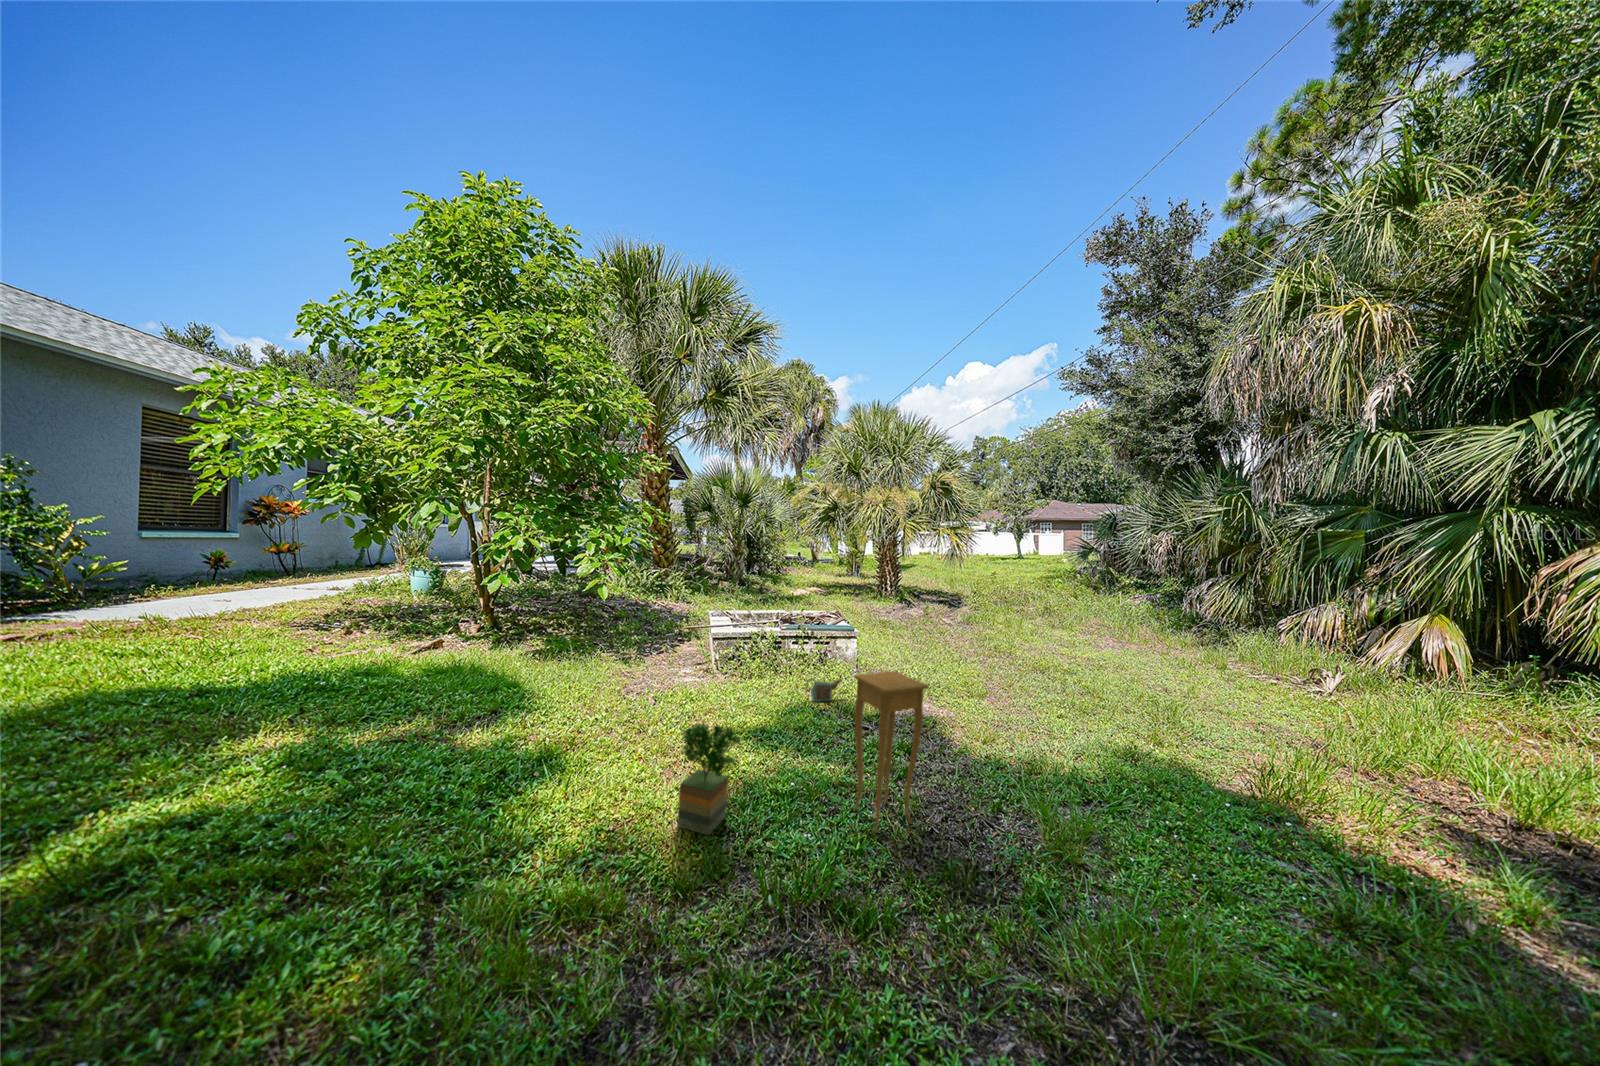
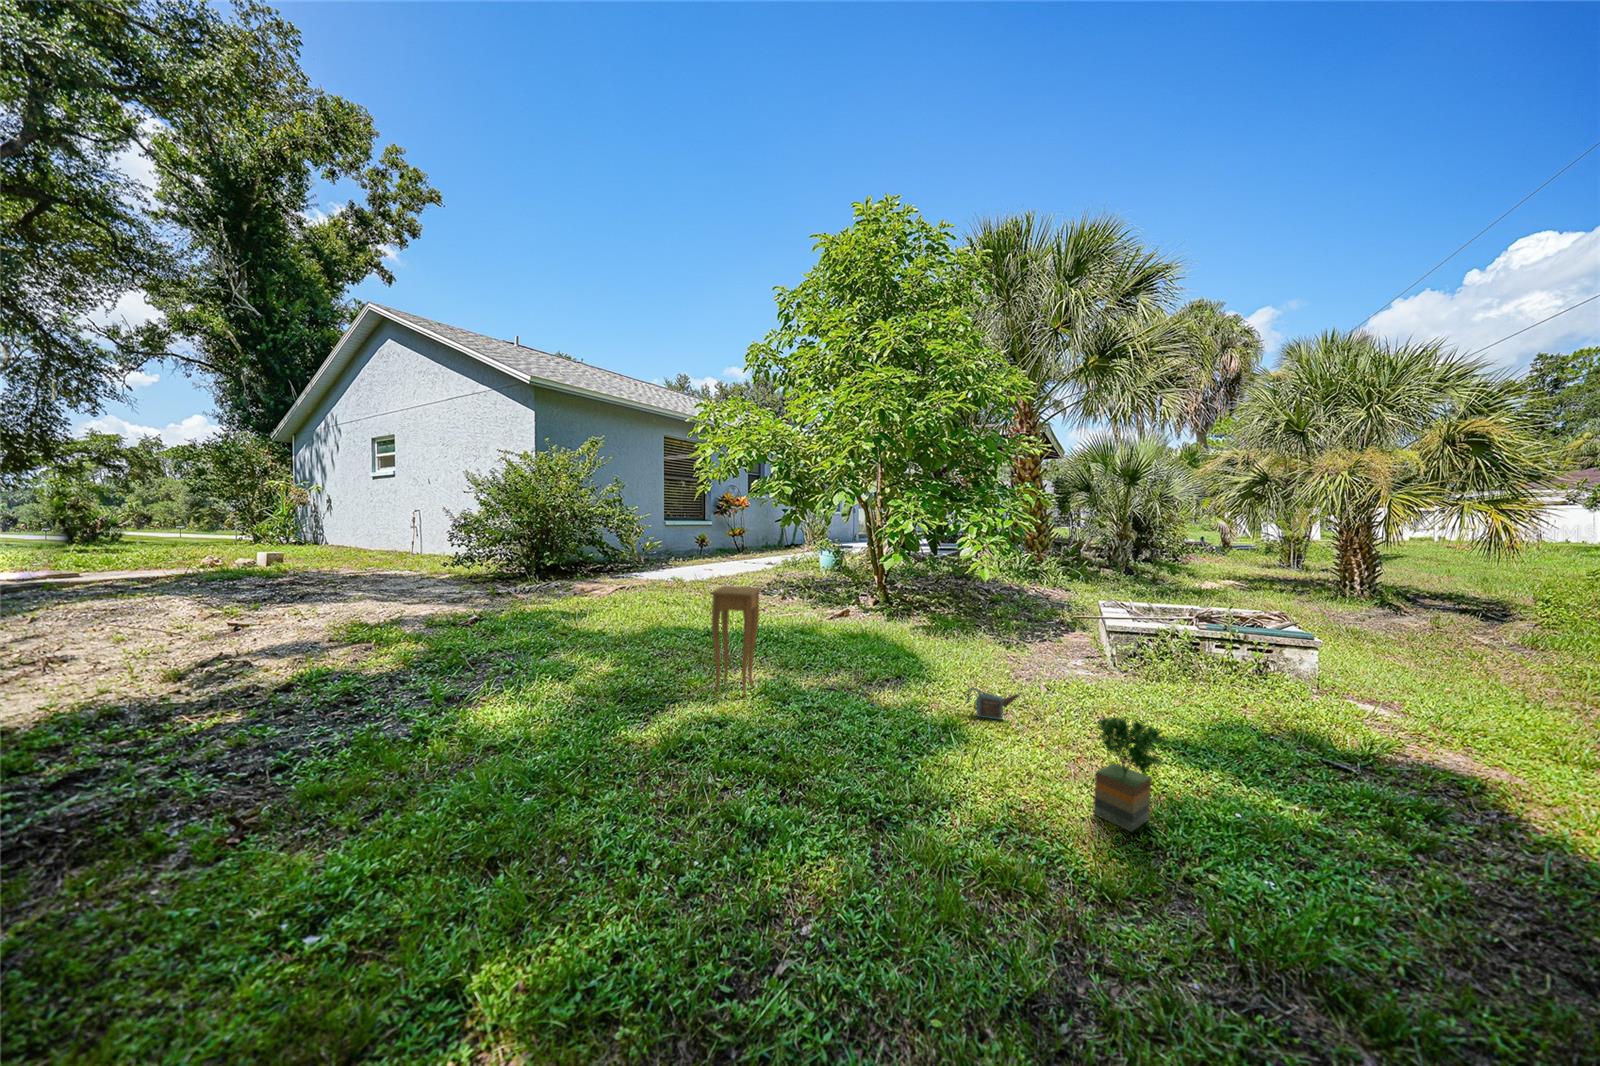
side table: present [854,671,929,833] -> present [711,586,761,699]
watering can: present [805,678,842,702] -> present [966,688,1018,720]

